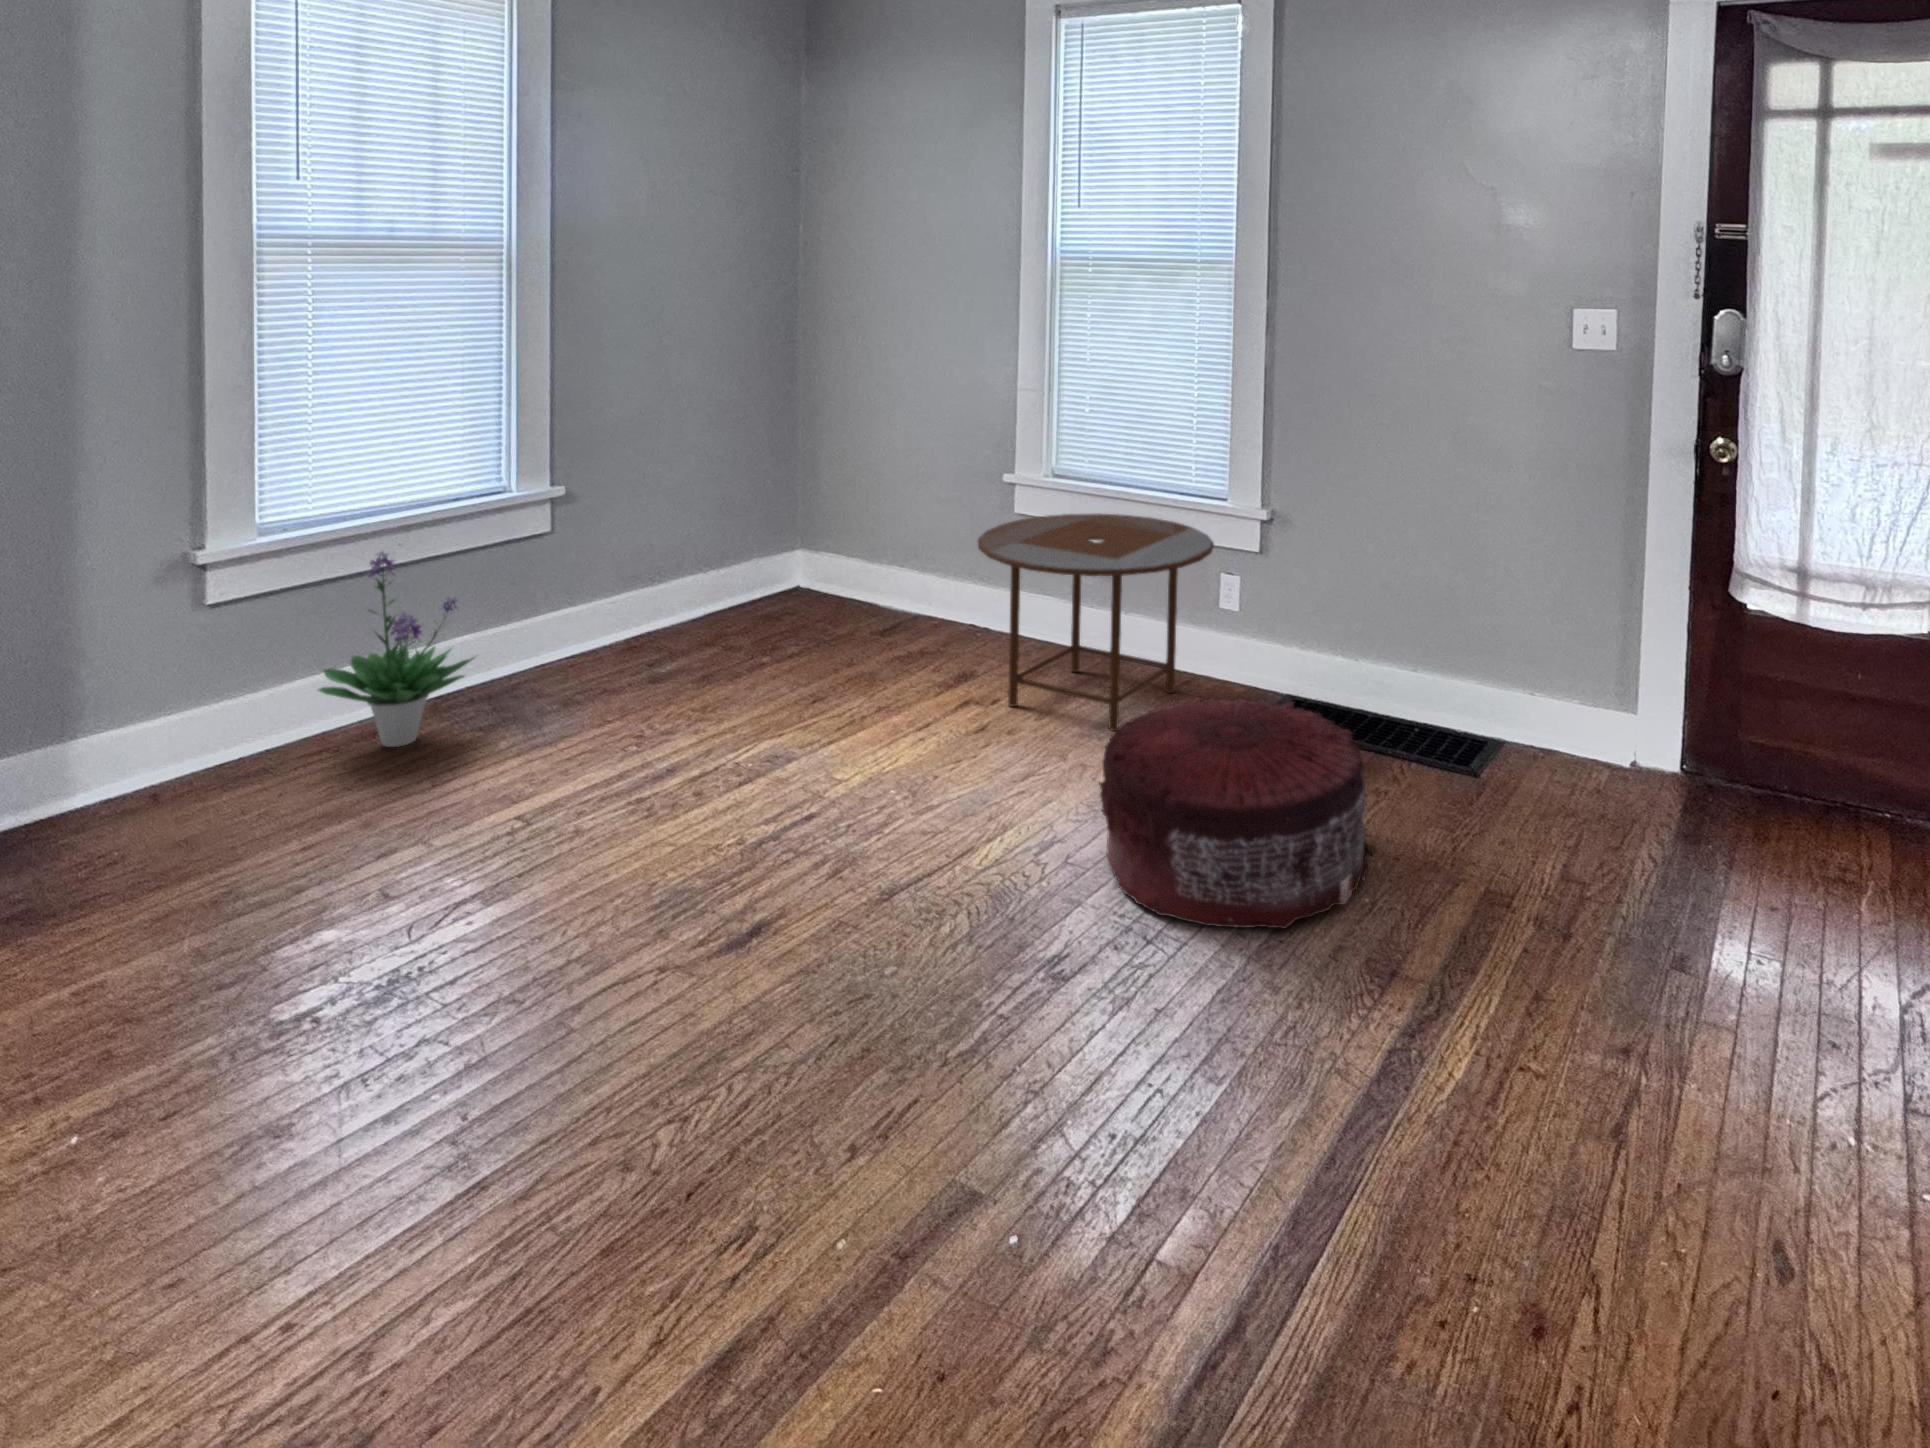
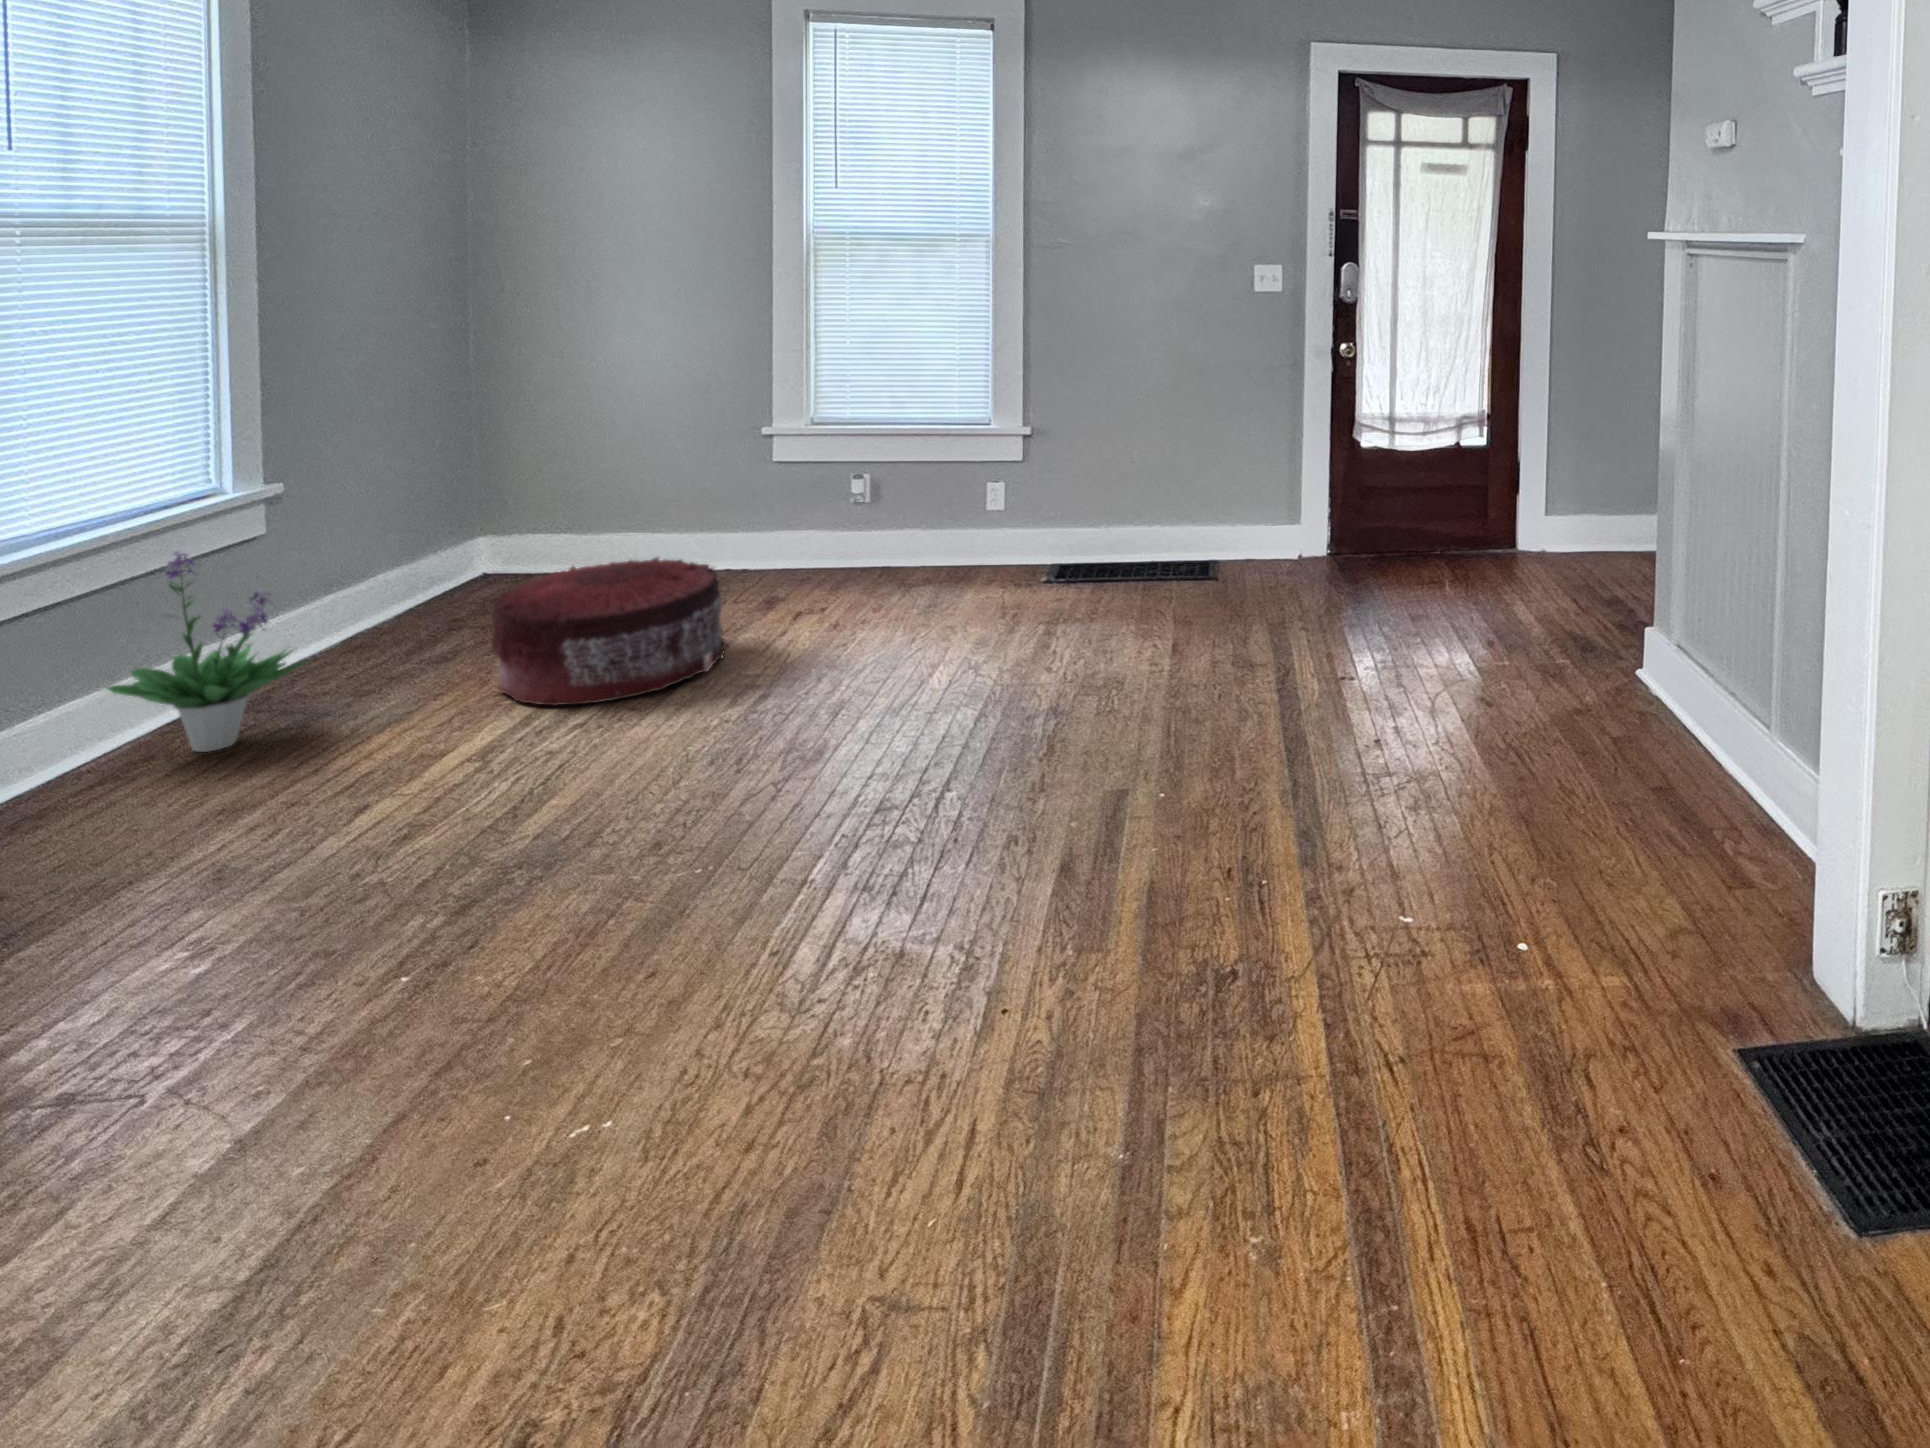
side table: present [978,513,1214,731] -> none [797,447,1003,609]
pouf: present [1099,697,1372,928] -> present [491,557,727,706]

